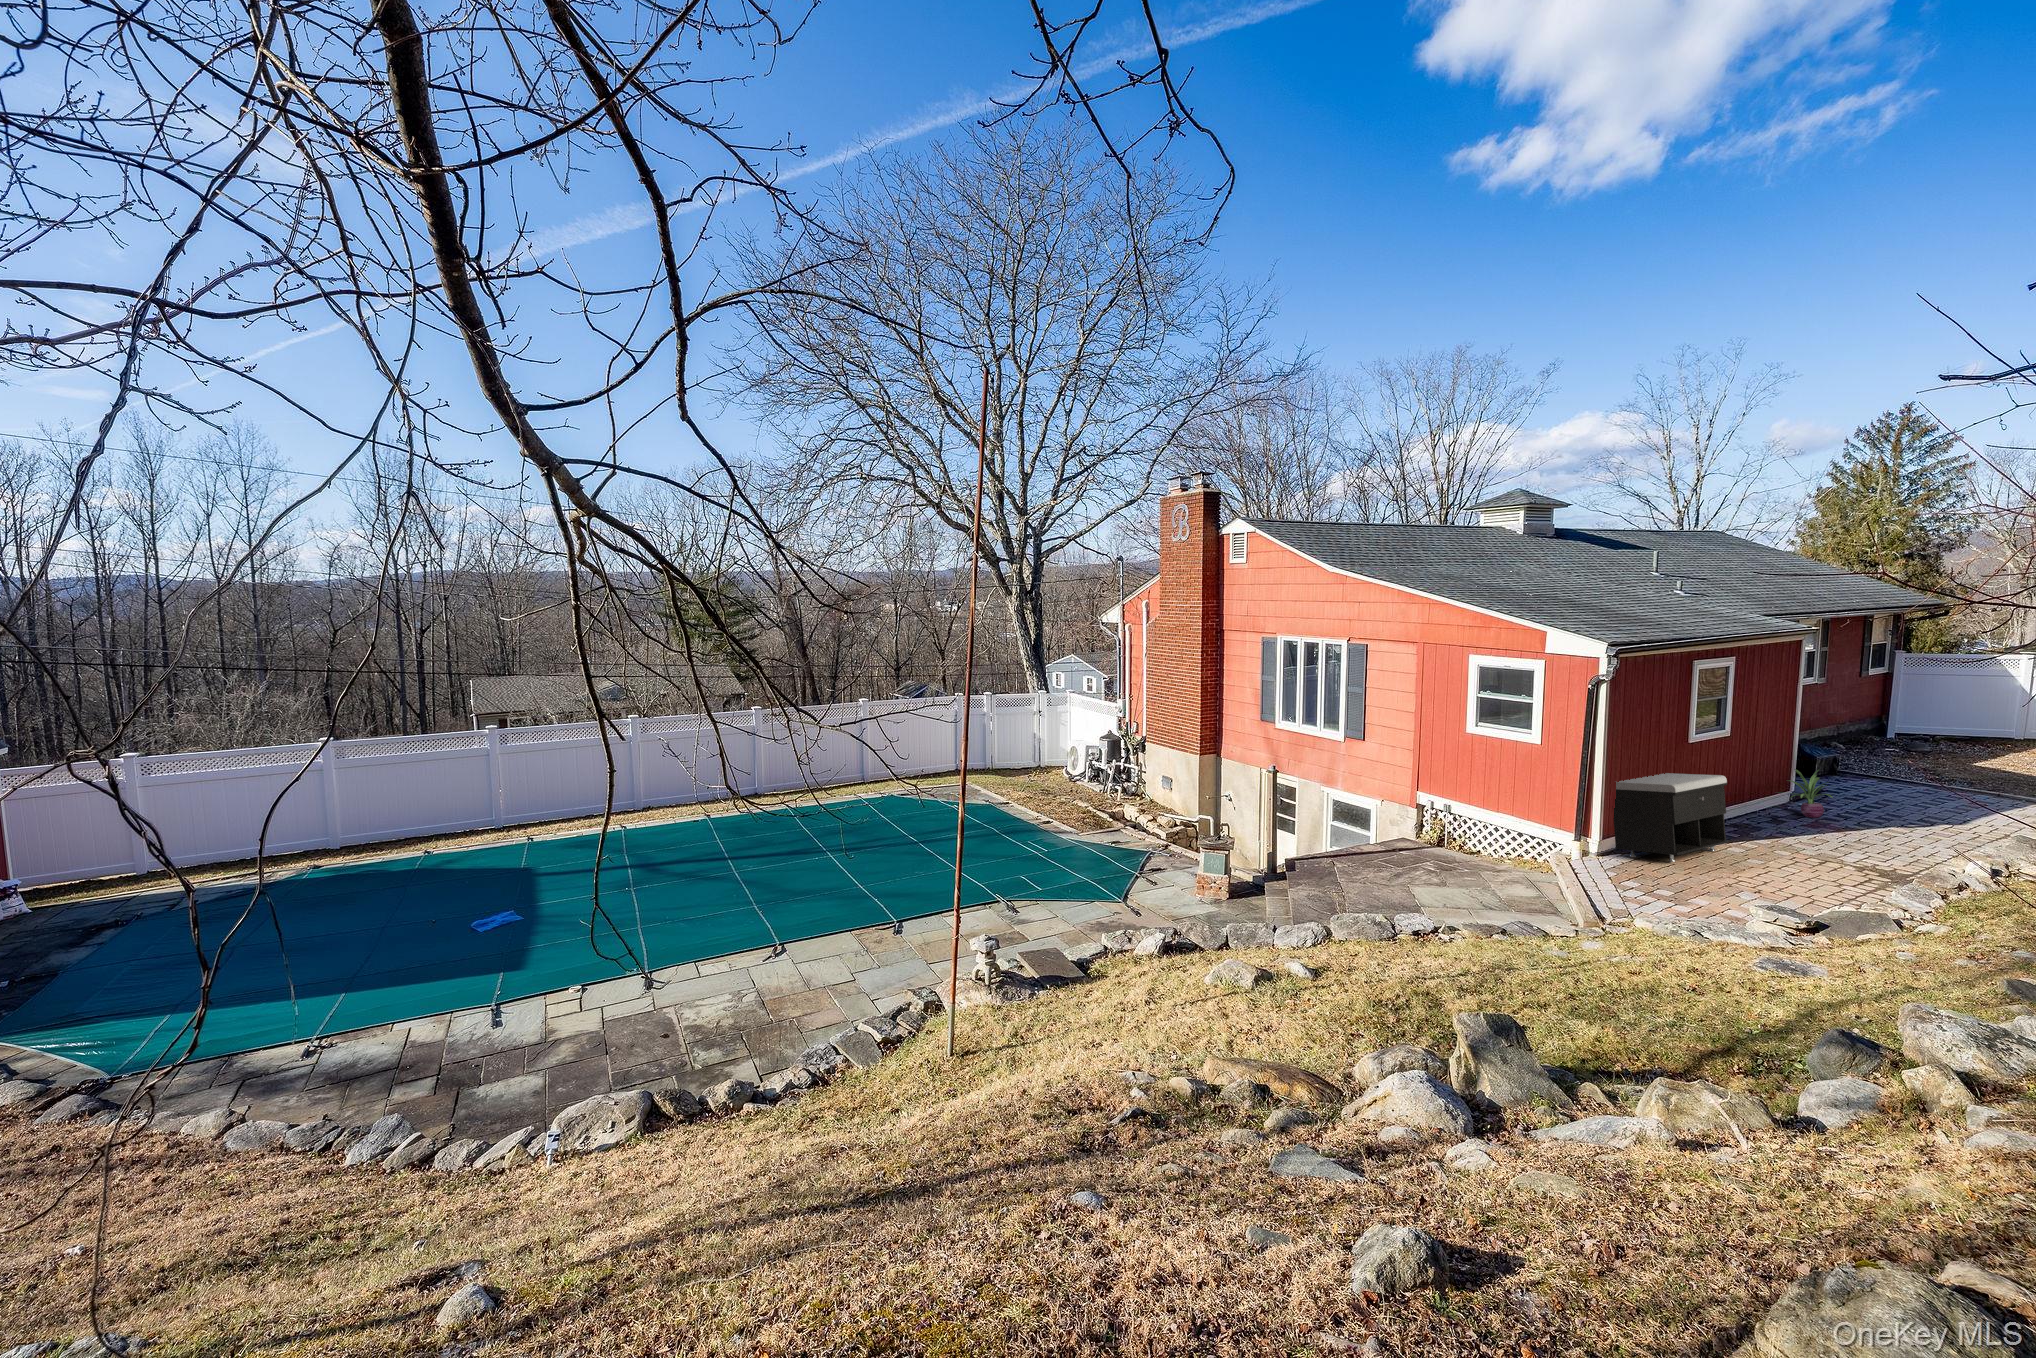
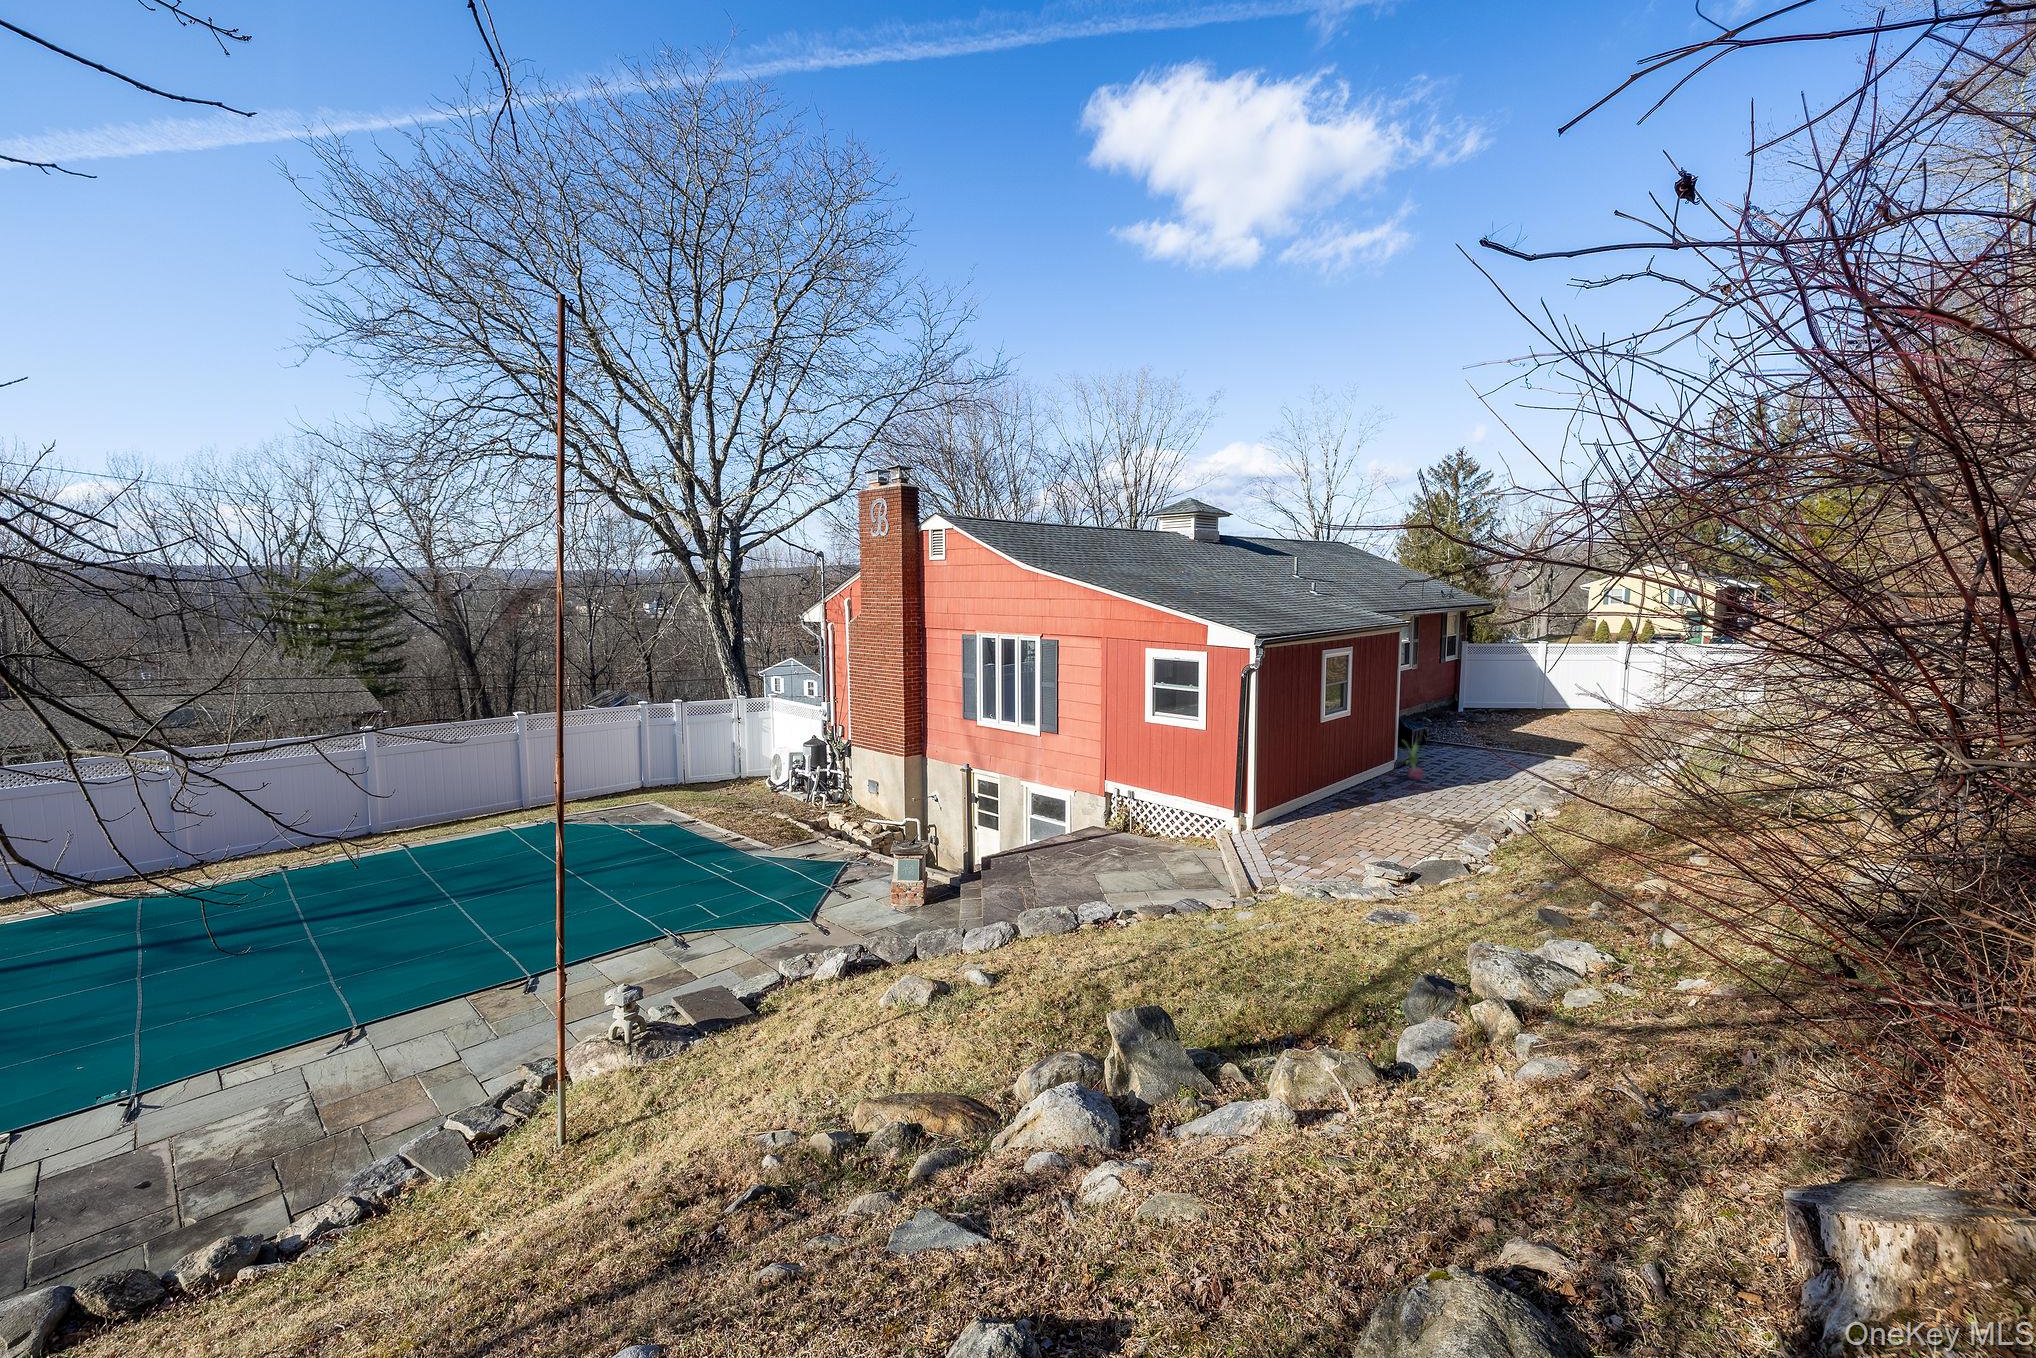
storage bench: present [1613,773,1729,862] -> none [1262,749,1354,830]

